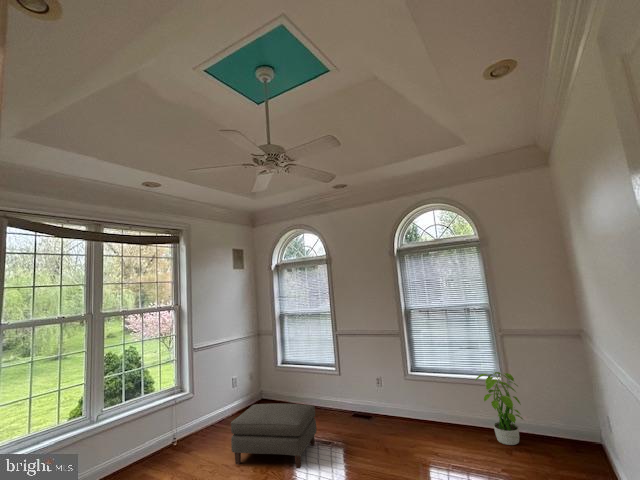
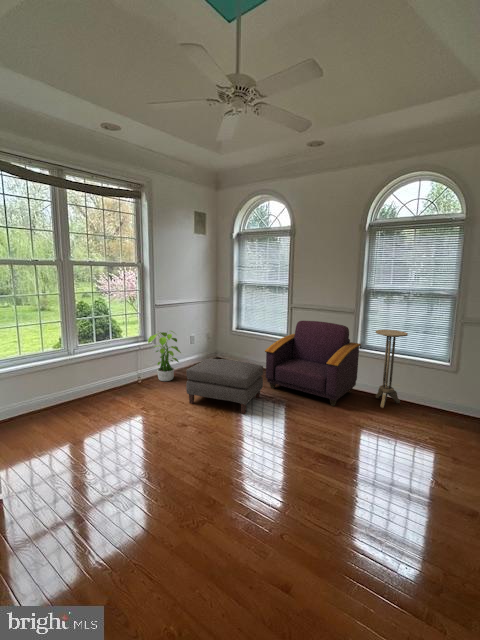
armchair: none [315,348,414,443] -> present [265,321,361,406]
side table: none [422,349,461,437] -> present [376,330,408,408]
potted plant: present [474,372,523,445] -> present [148,331,181,381]

